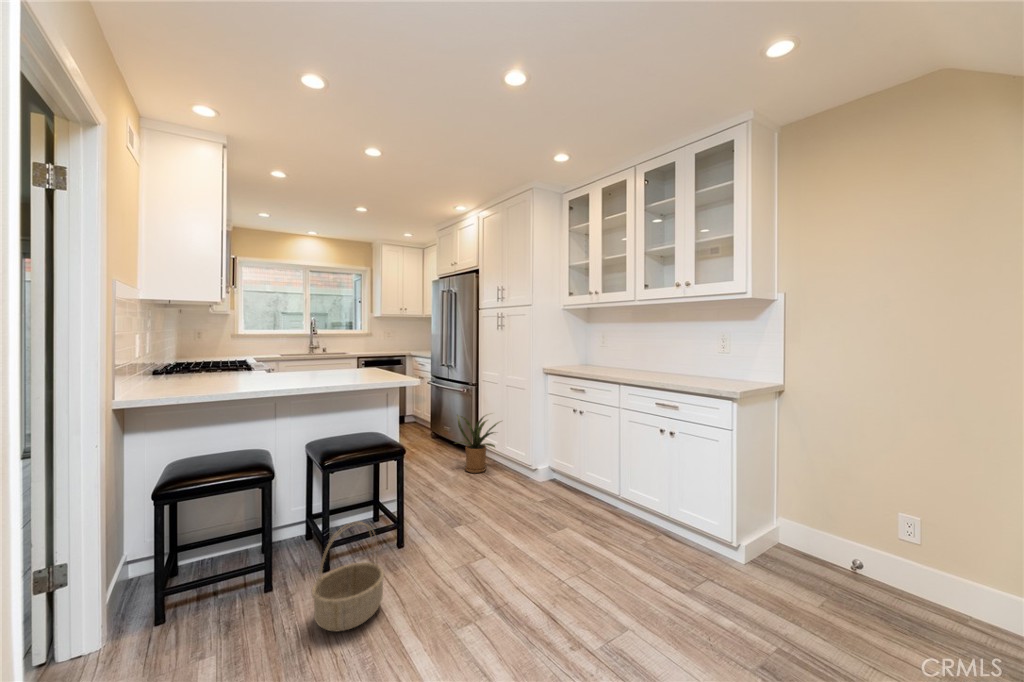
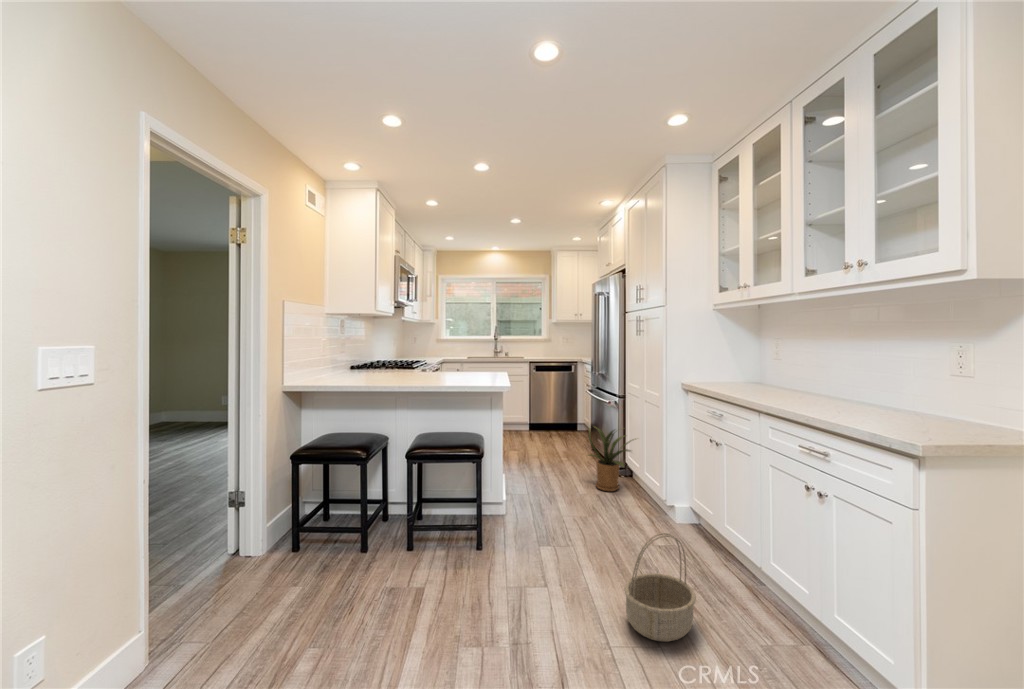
basket: present [312,522,385,631] -> present [624,533,696,642]

